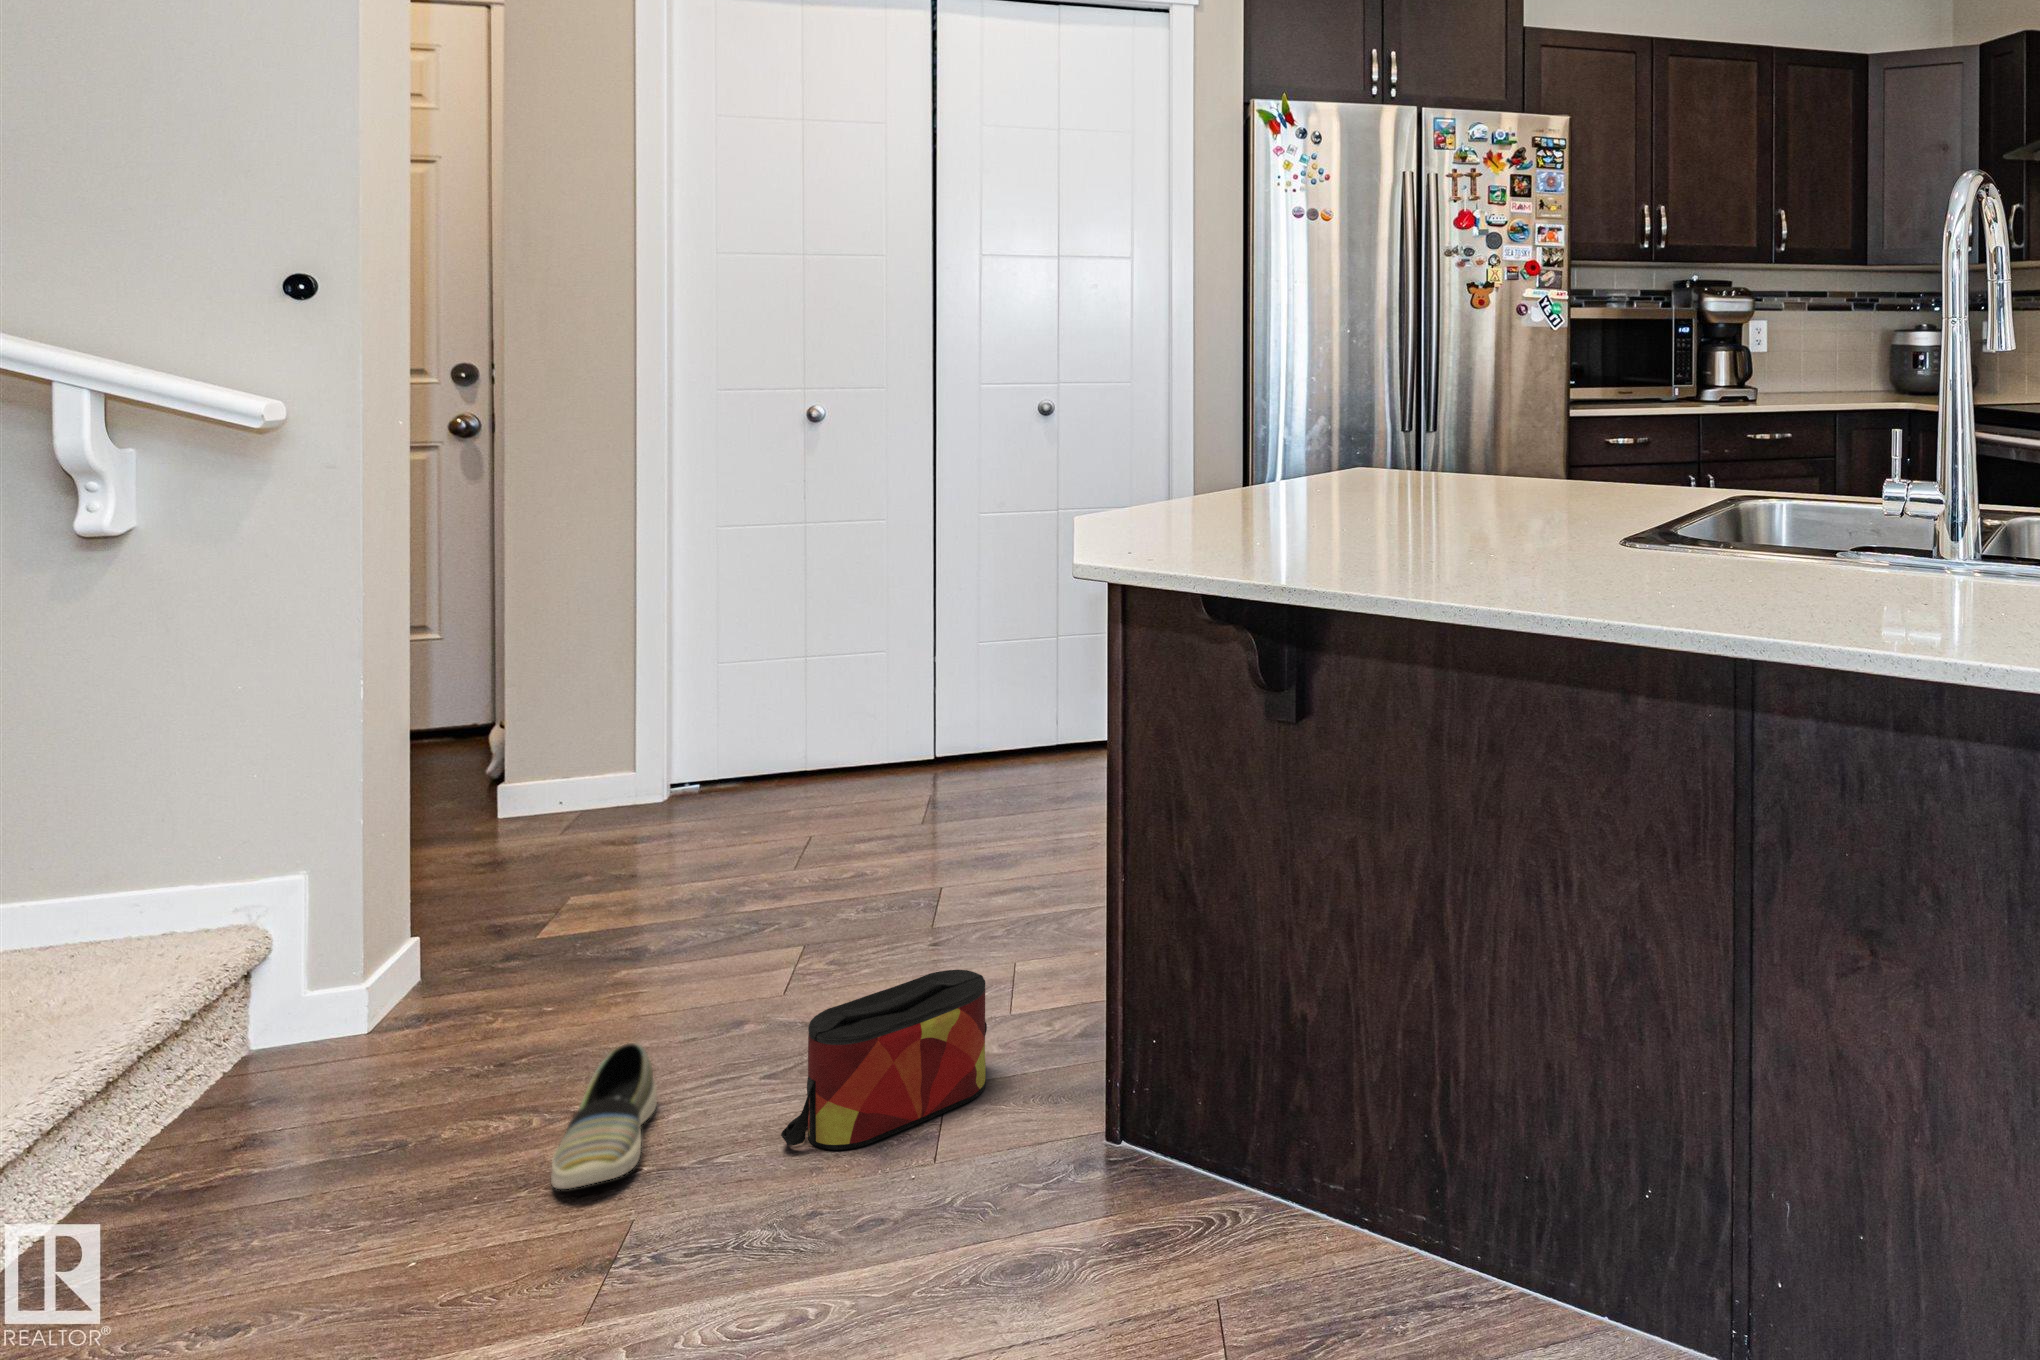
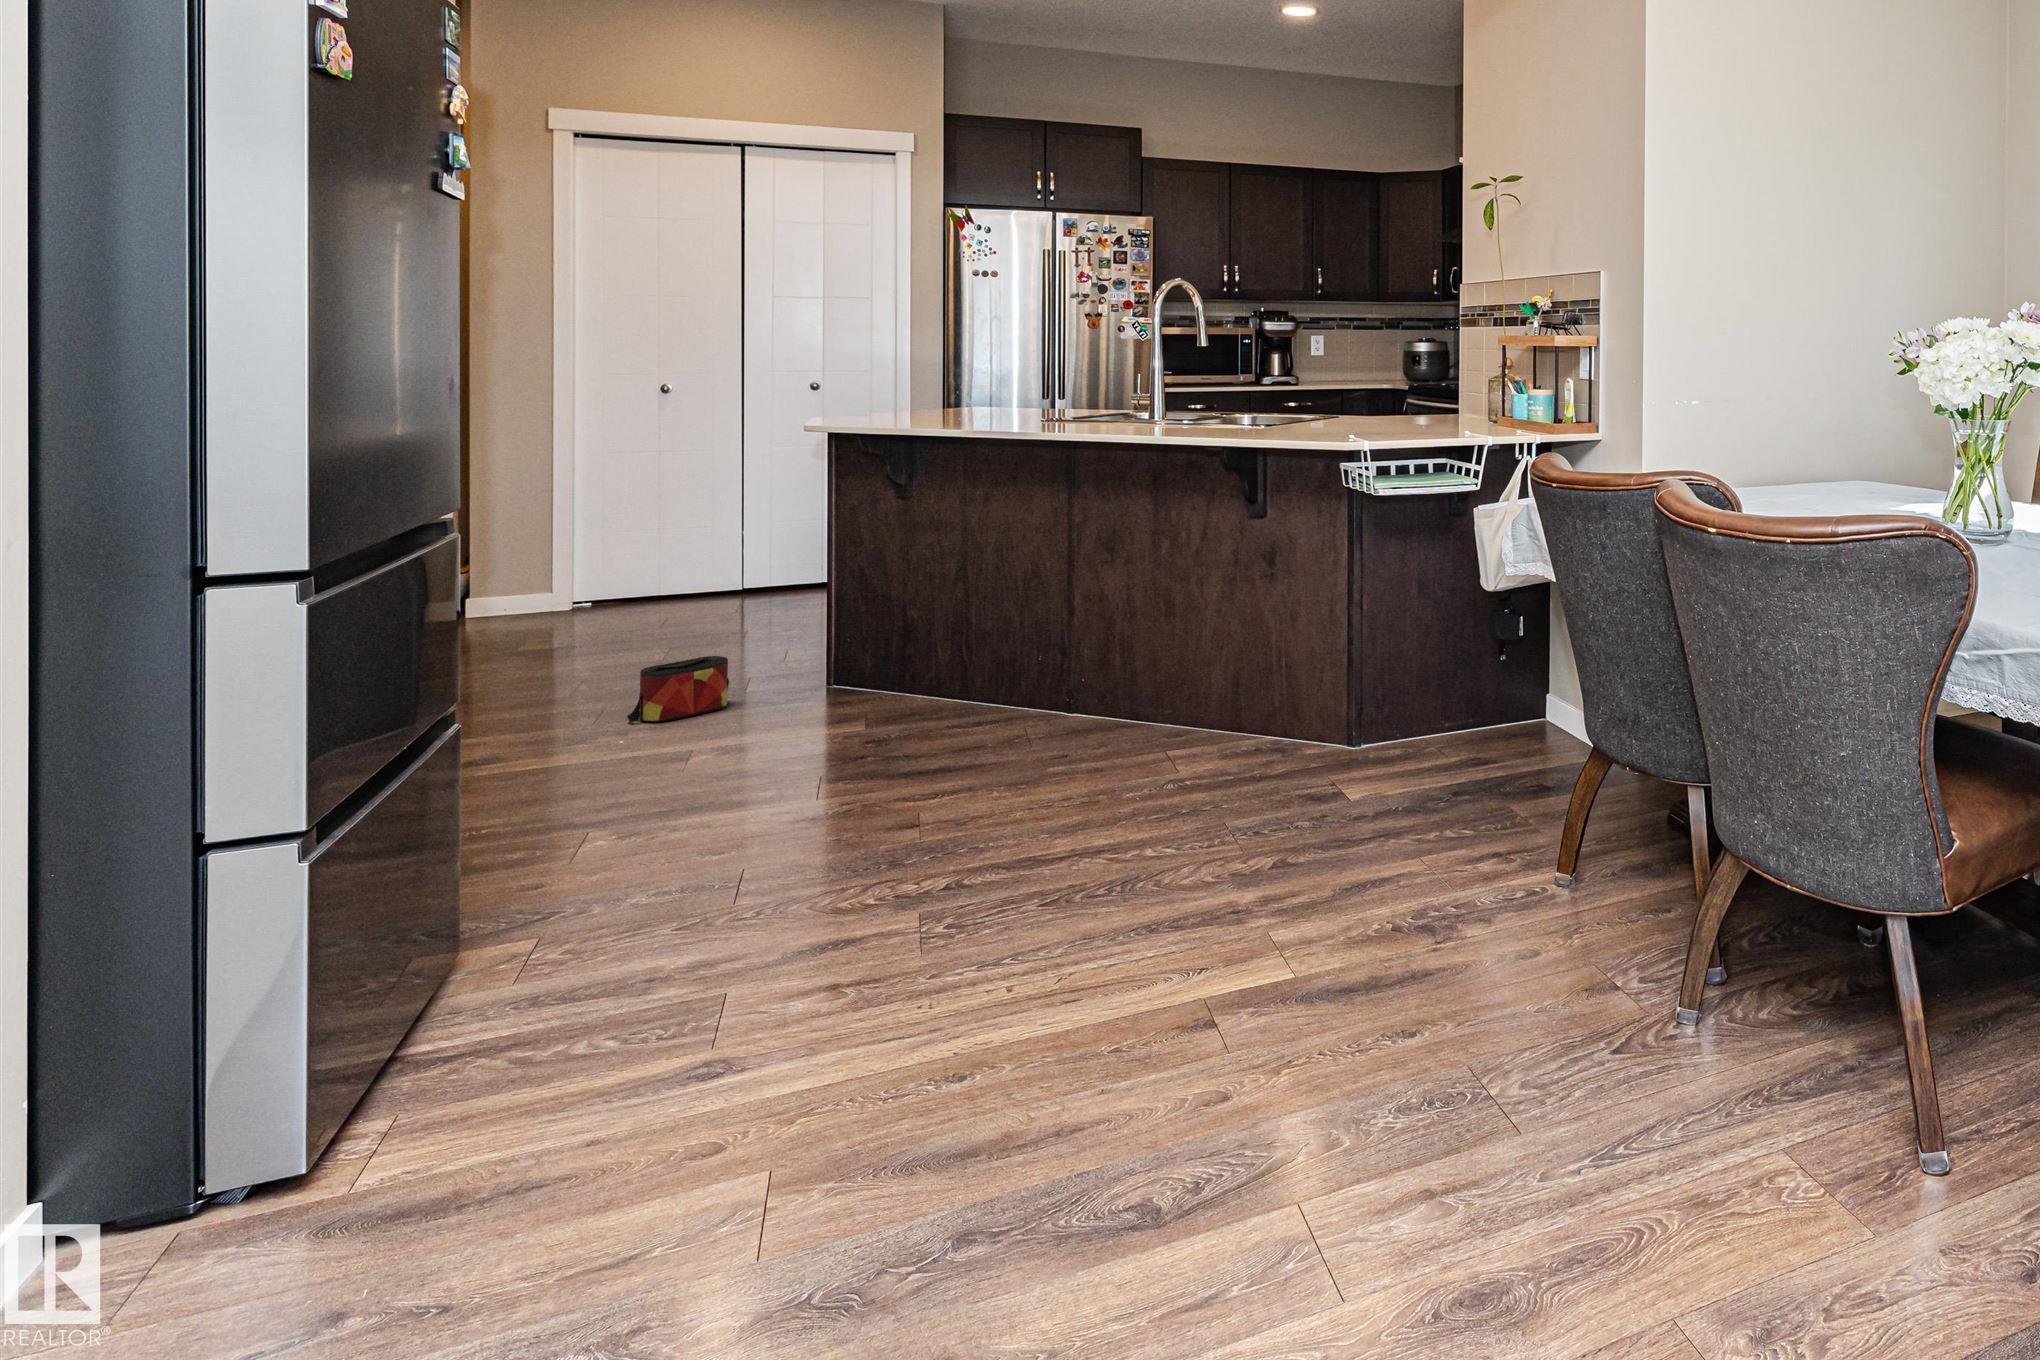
shoe: present [551,1043,657,1189] -> none [520,683,568,731]

